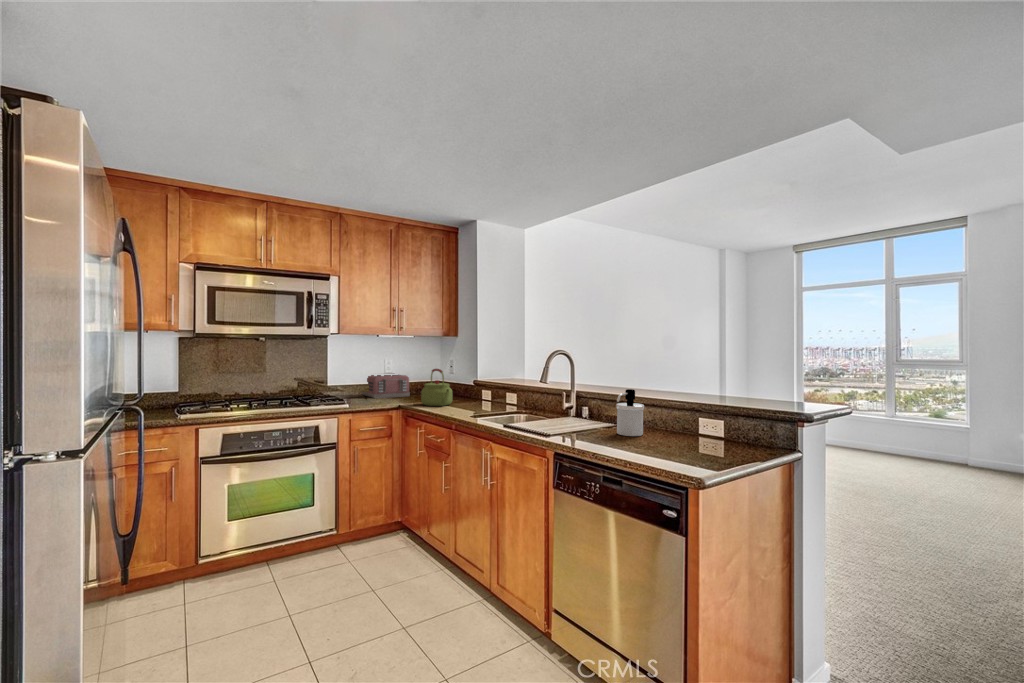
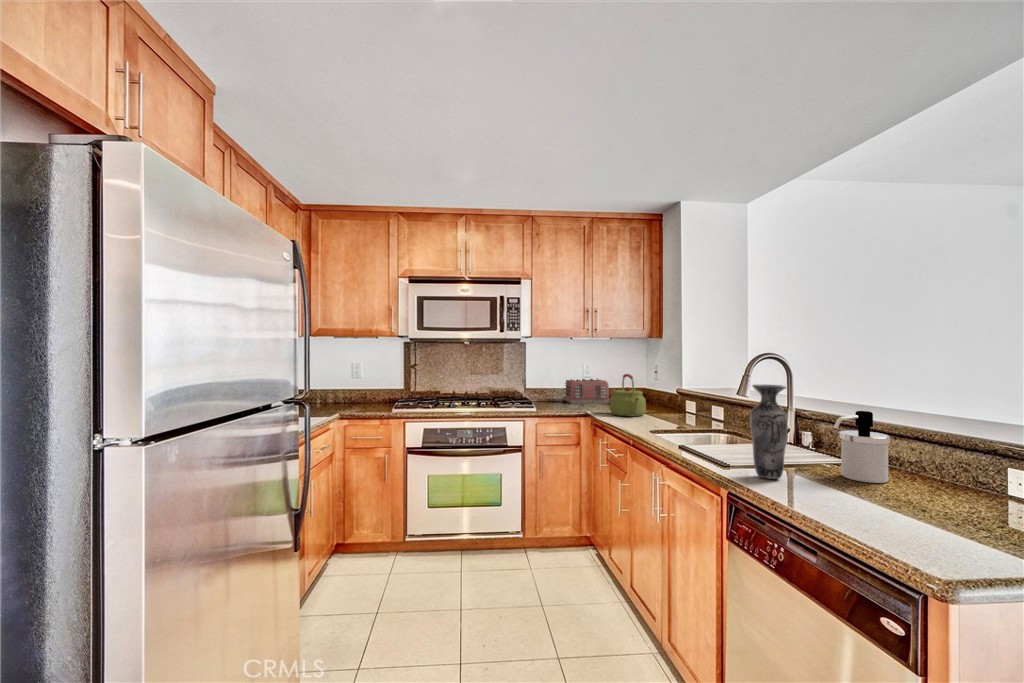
vase: none [568,373,591,440] -> present [750,384,788,479]

